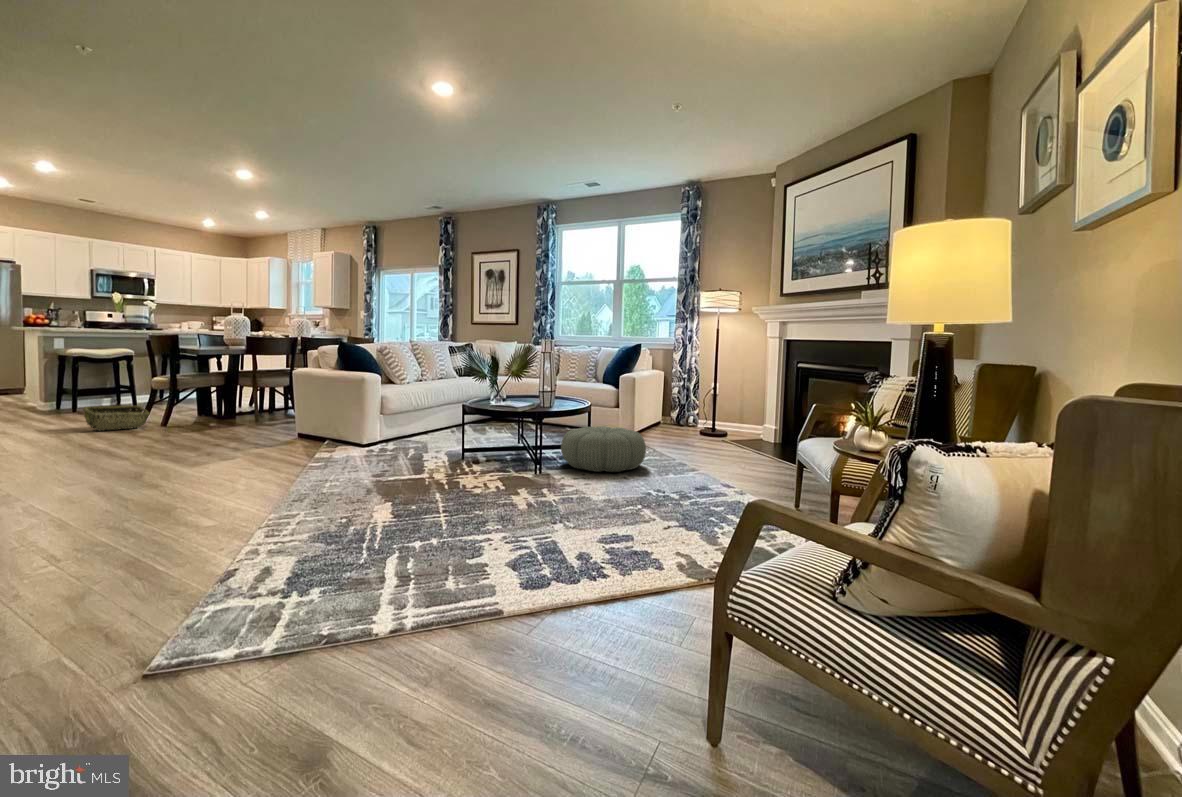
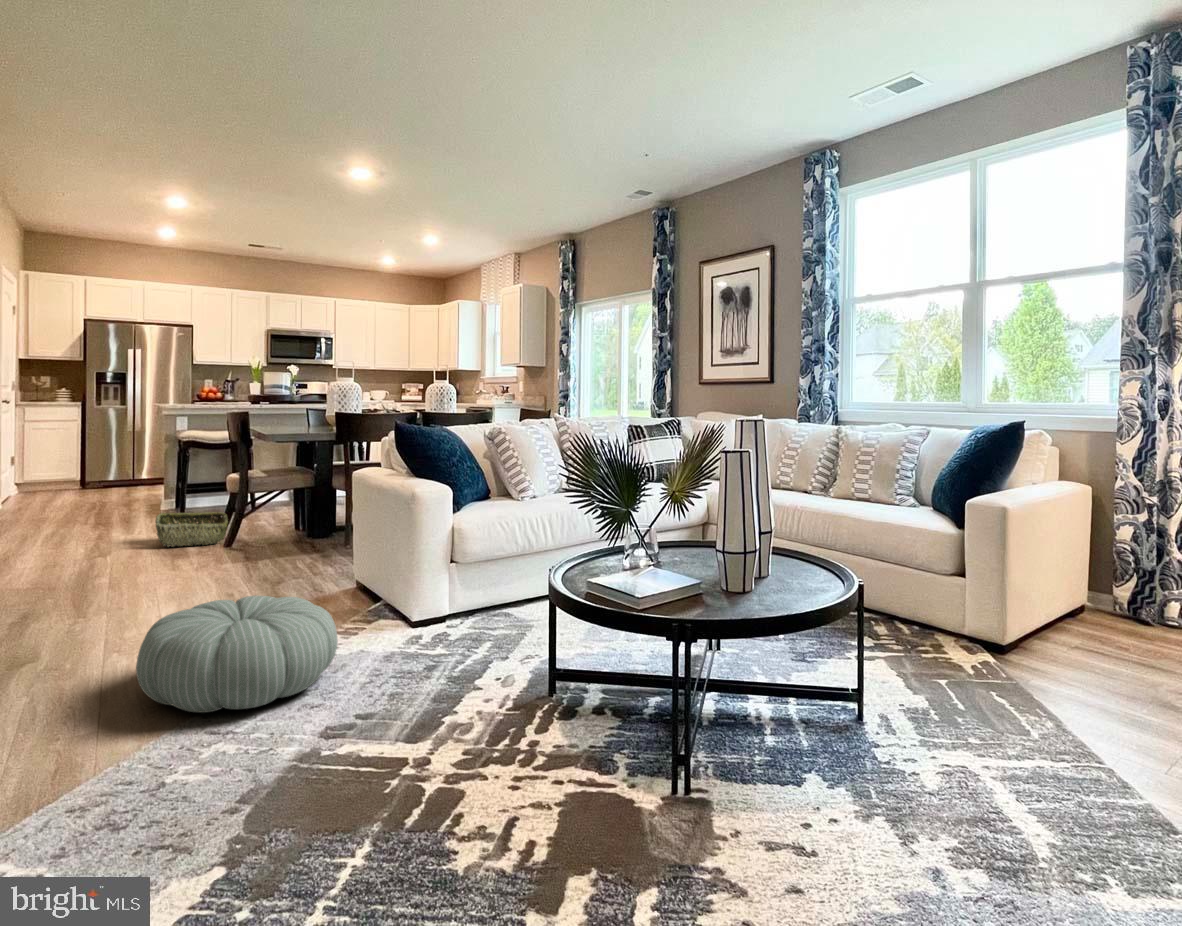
pouf: present [561,426,646,472] -> present [136,596,338,713]

